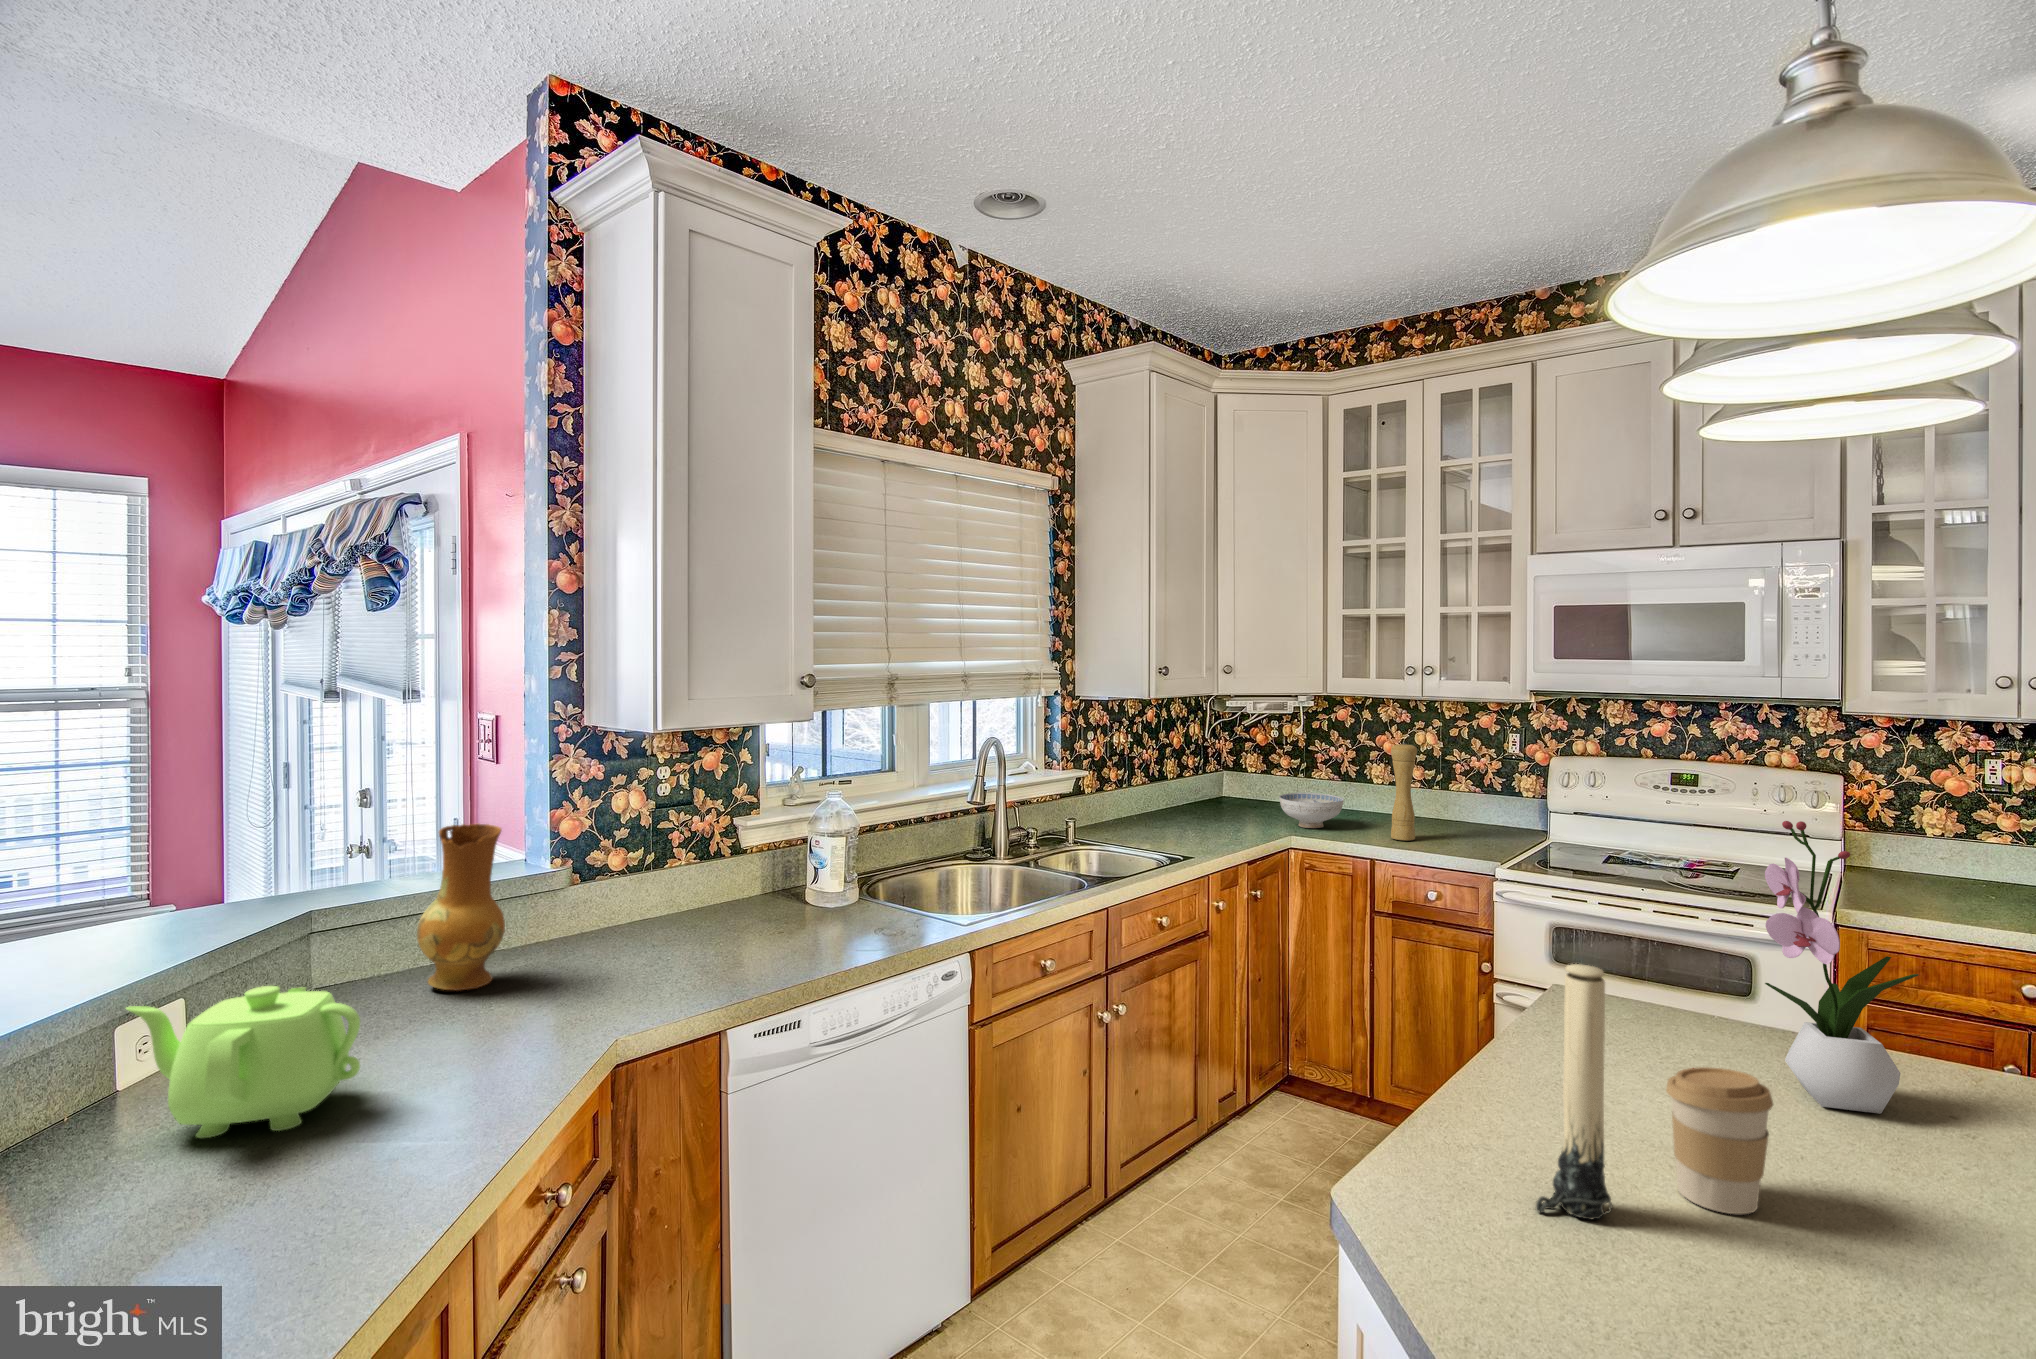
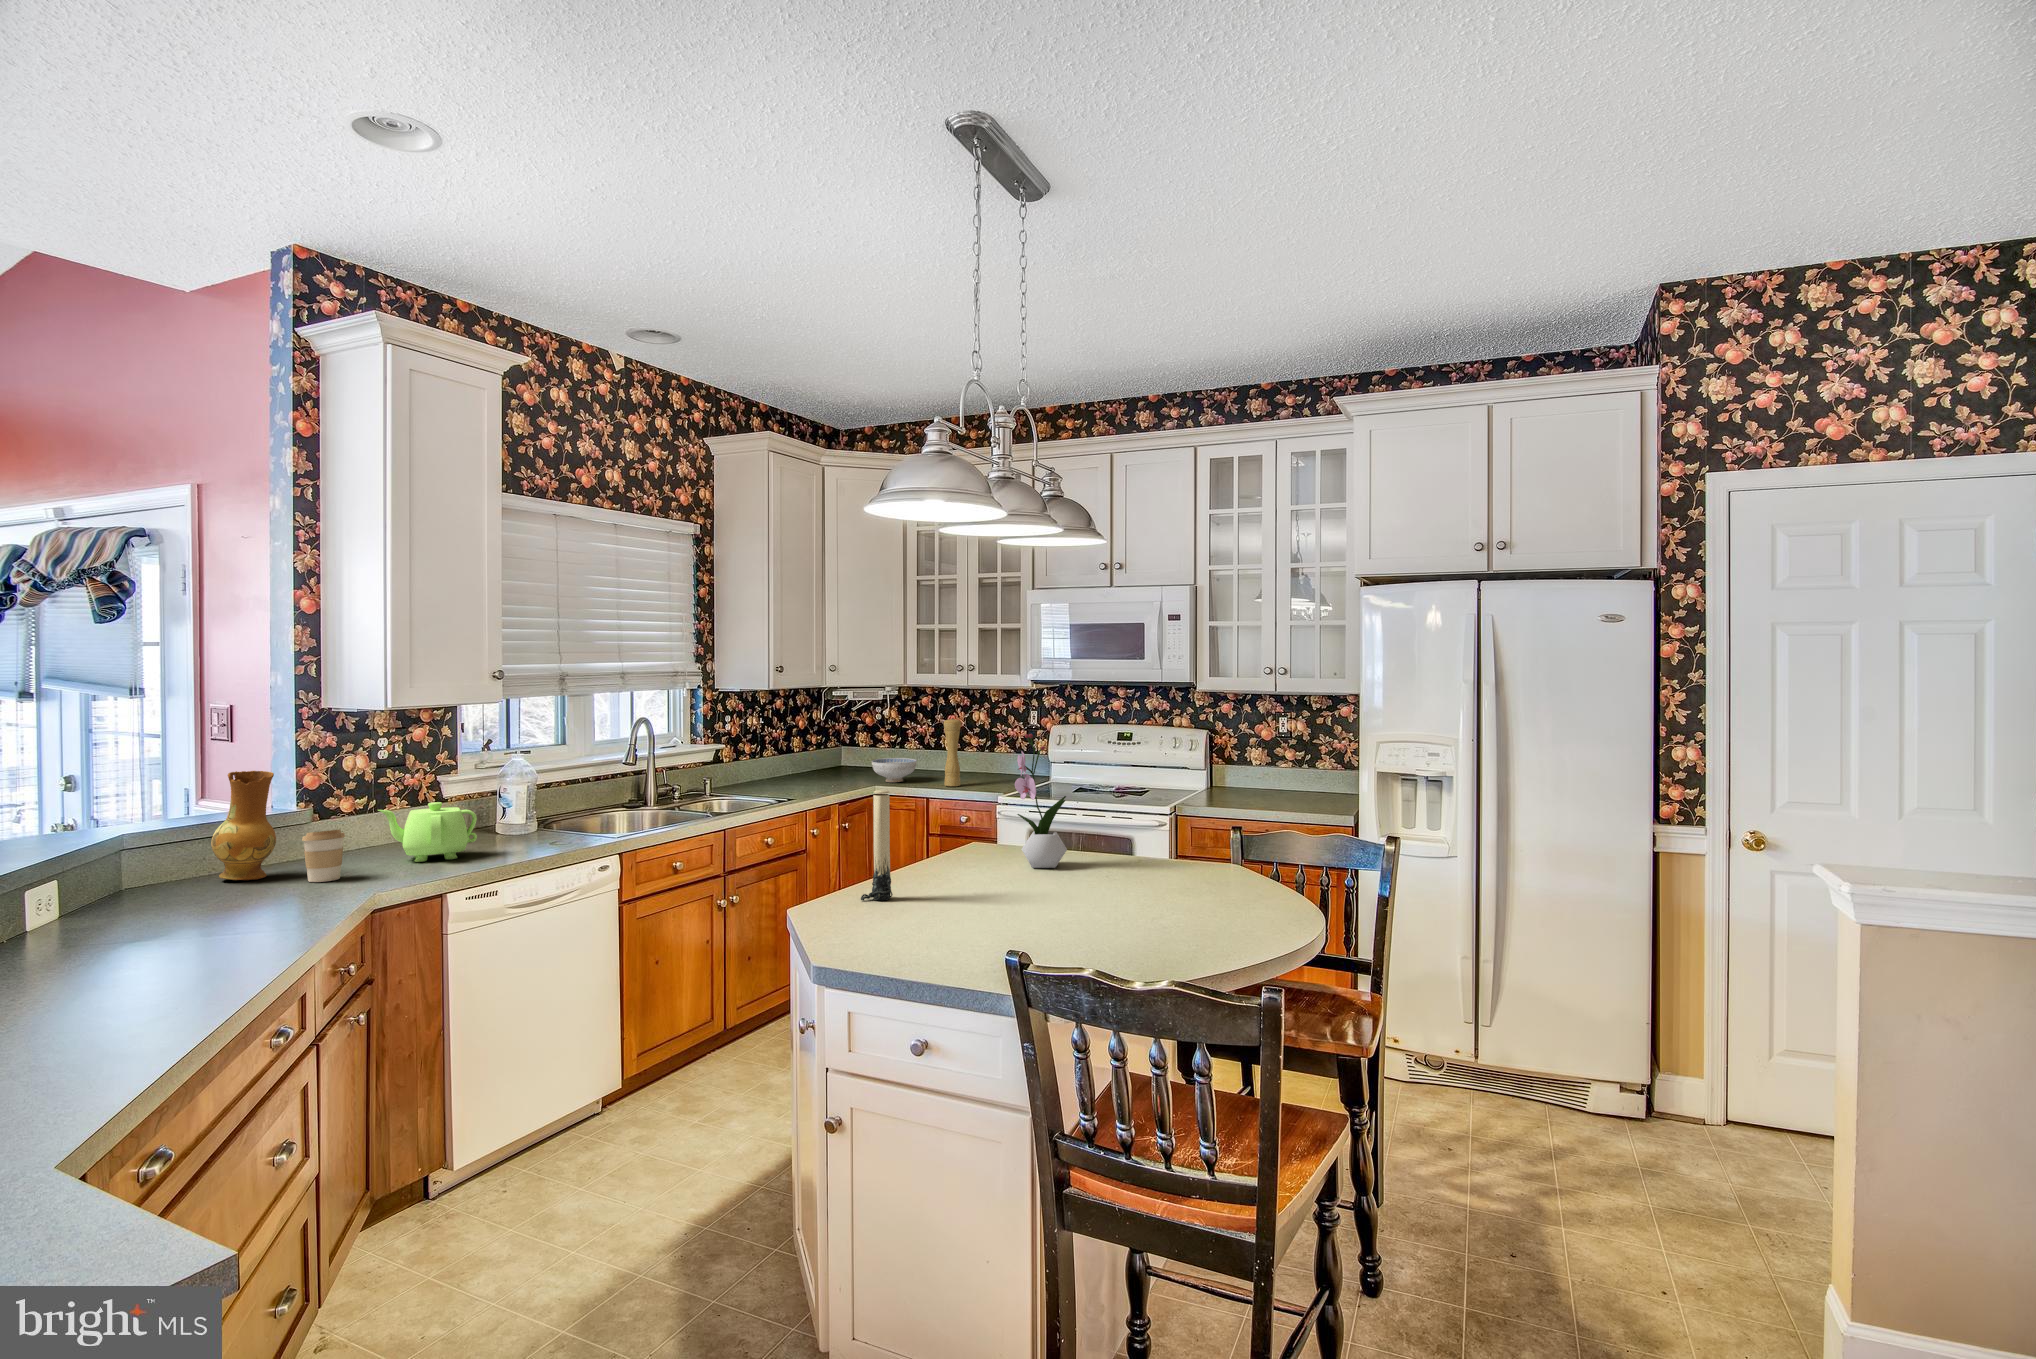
teapot: present [126,986,360,1138] -> present [378,802,477,862]
coffee cup: present [1666,1067,1773,1214] -> present [302,830,345,882]

